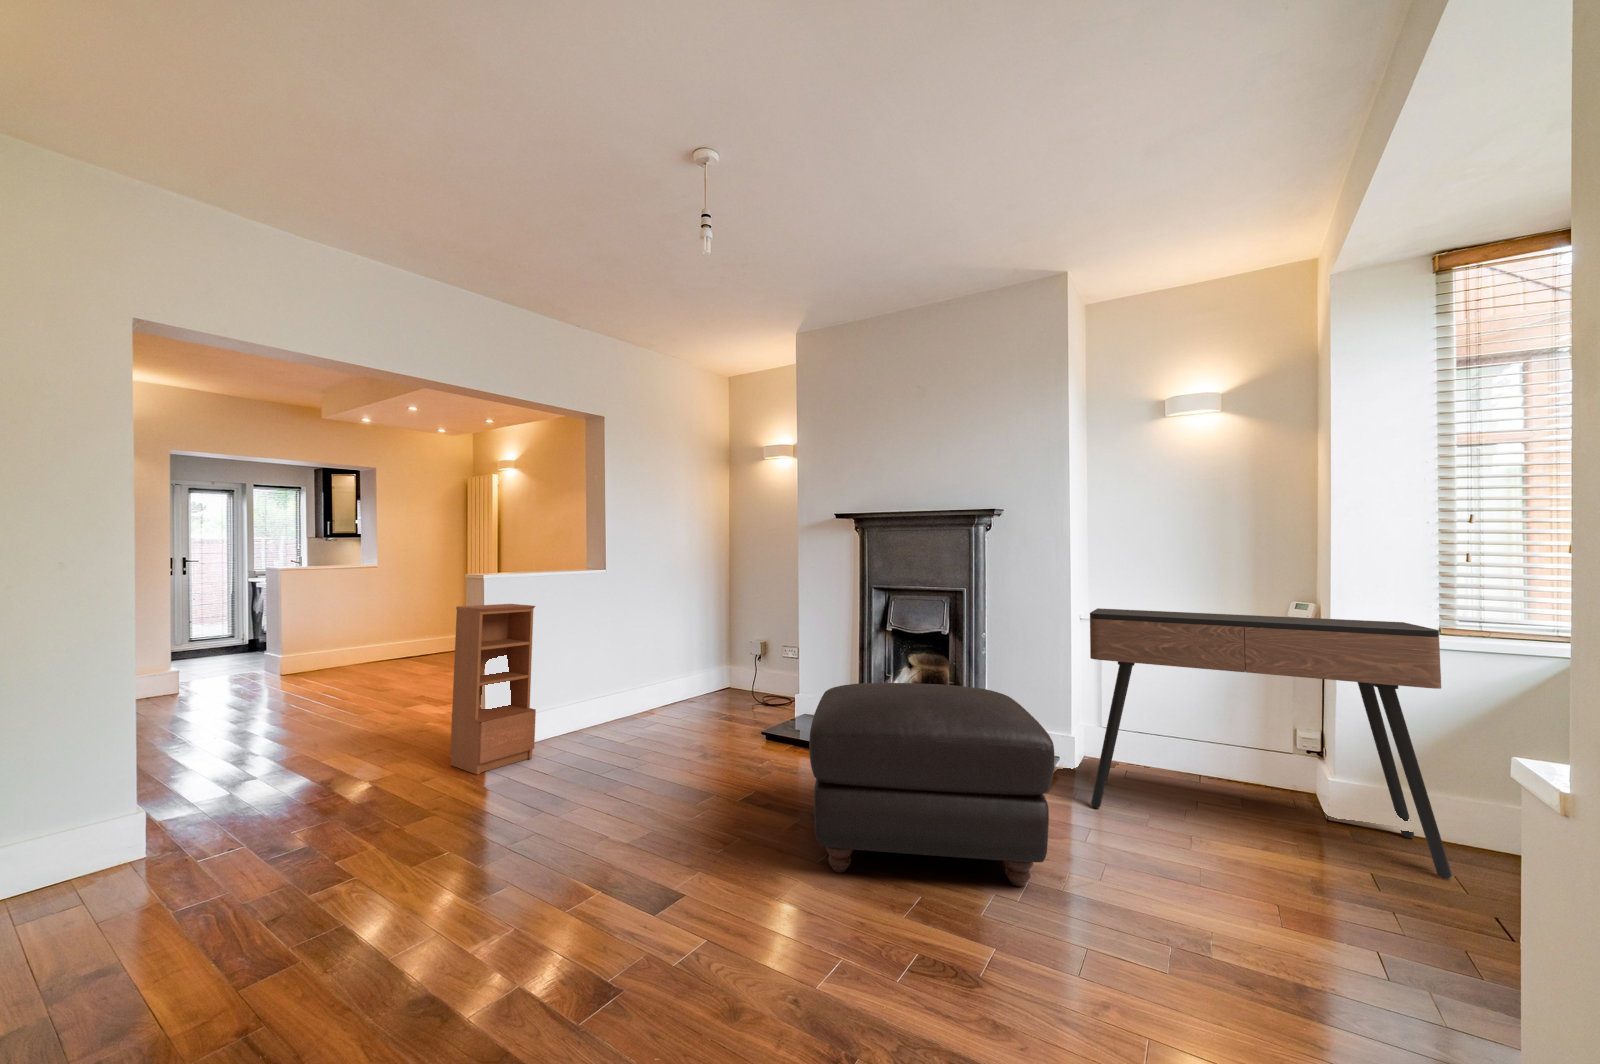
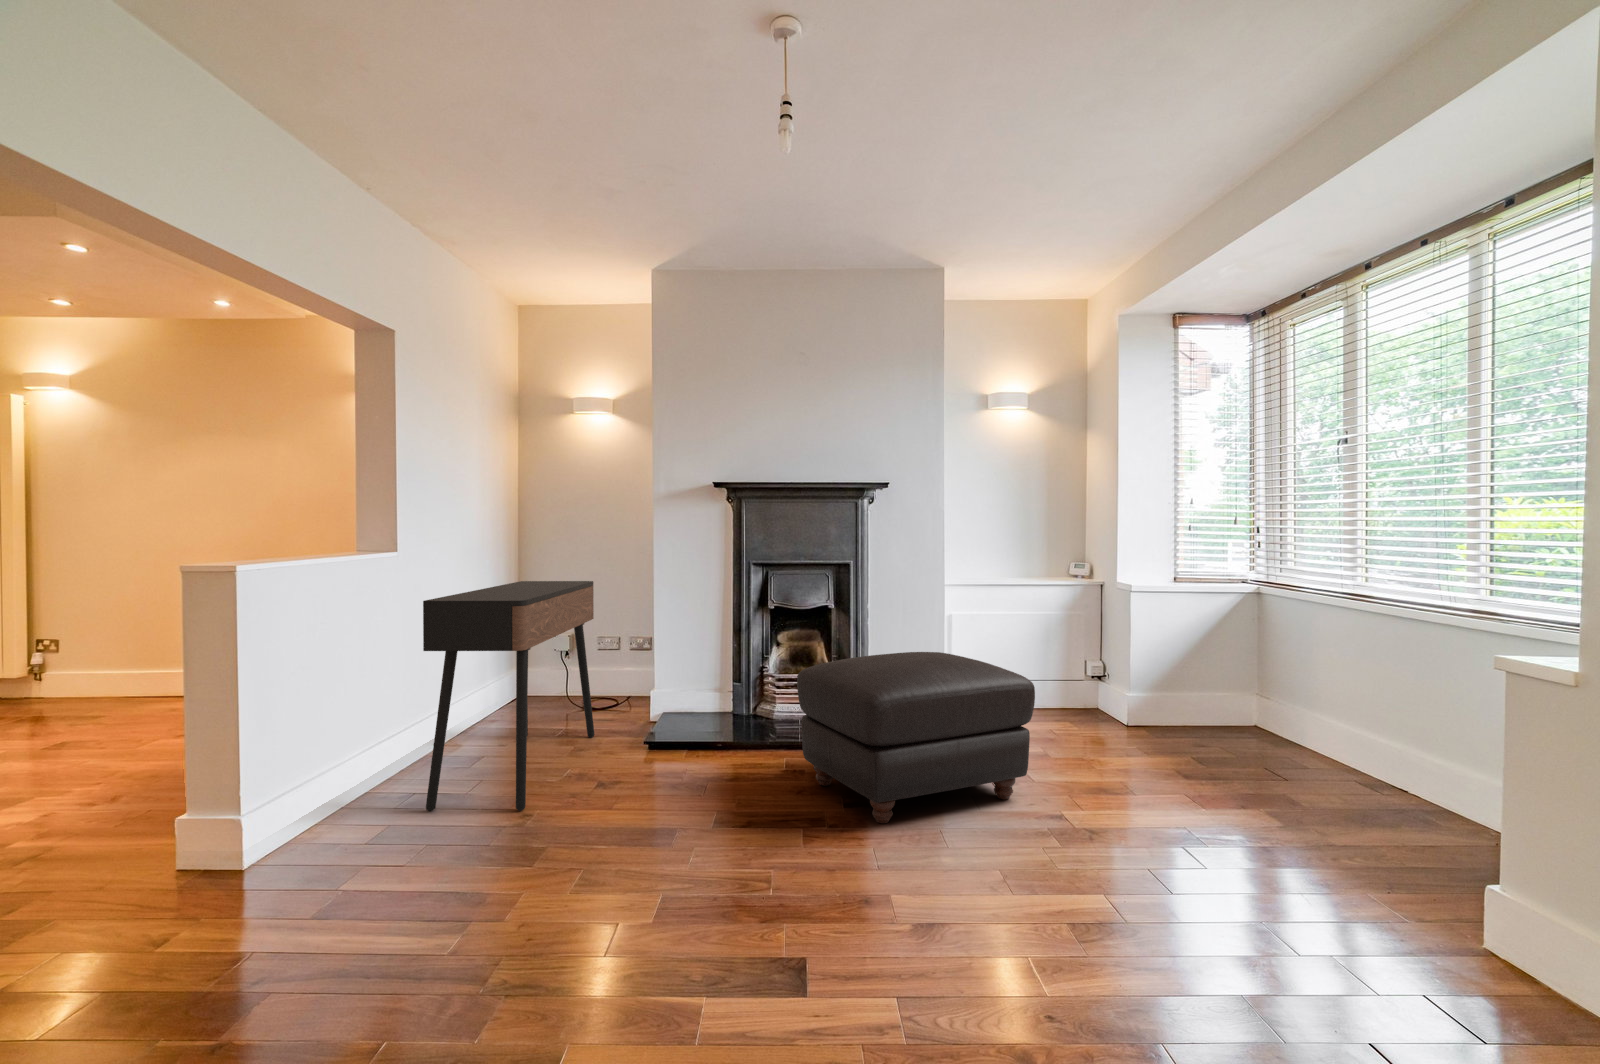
bookcase: present [450,604,536,775] -> none [281,611,401,845]
console table: present [1090,608,1452,879] -> present [423,581,595,811]

